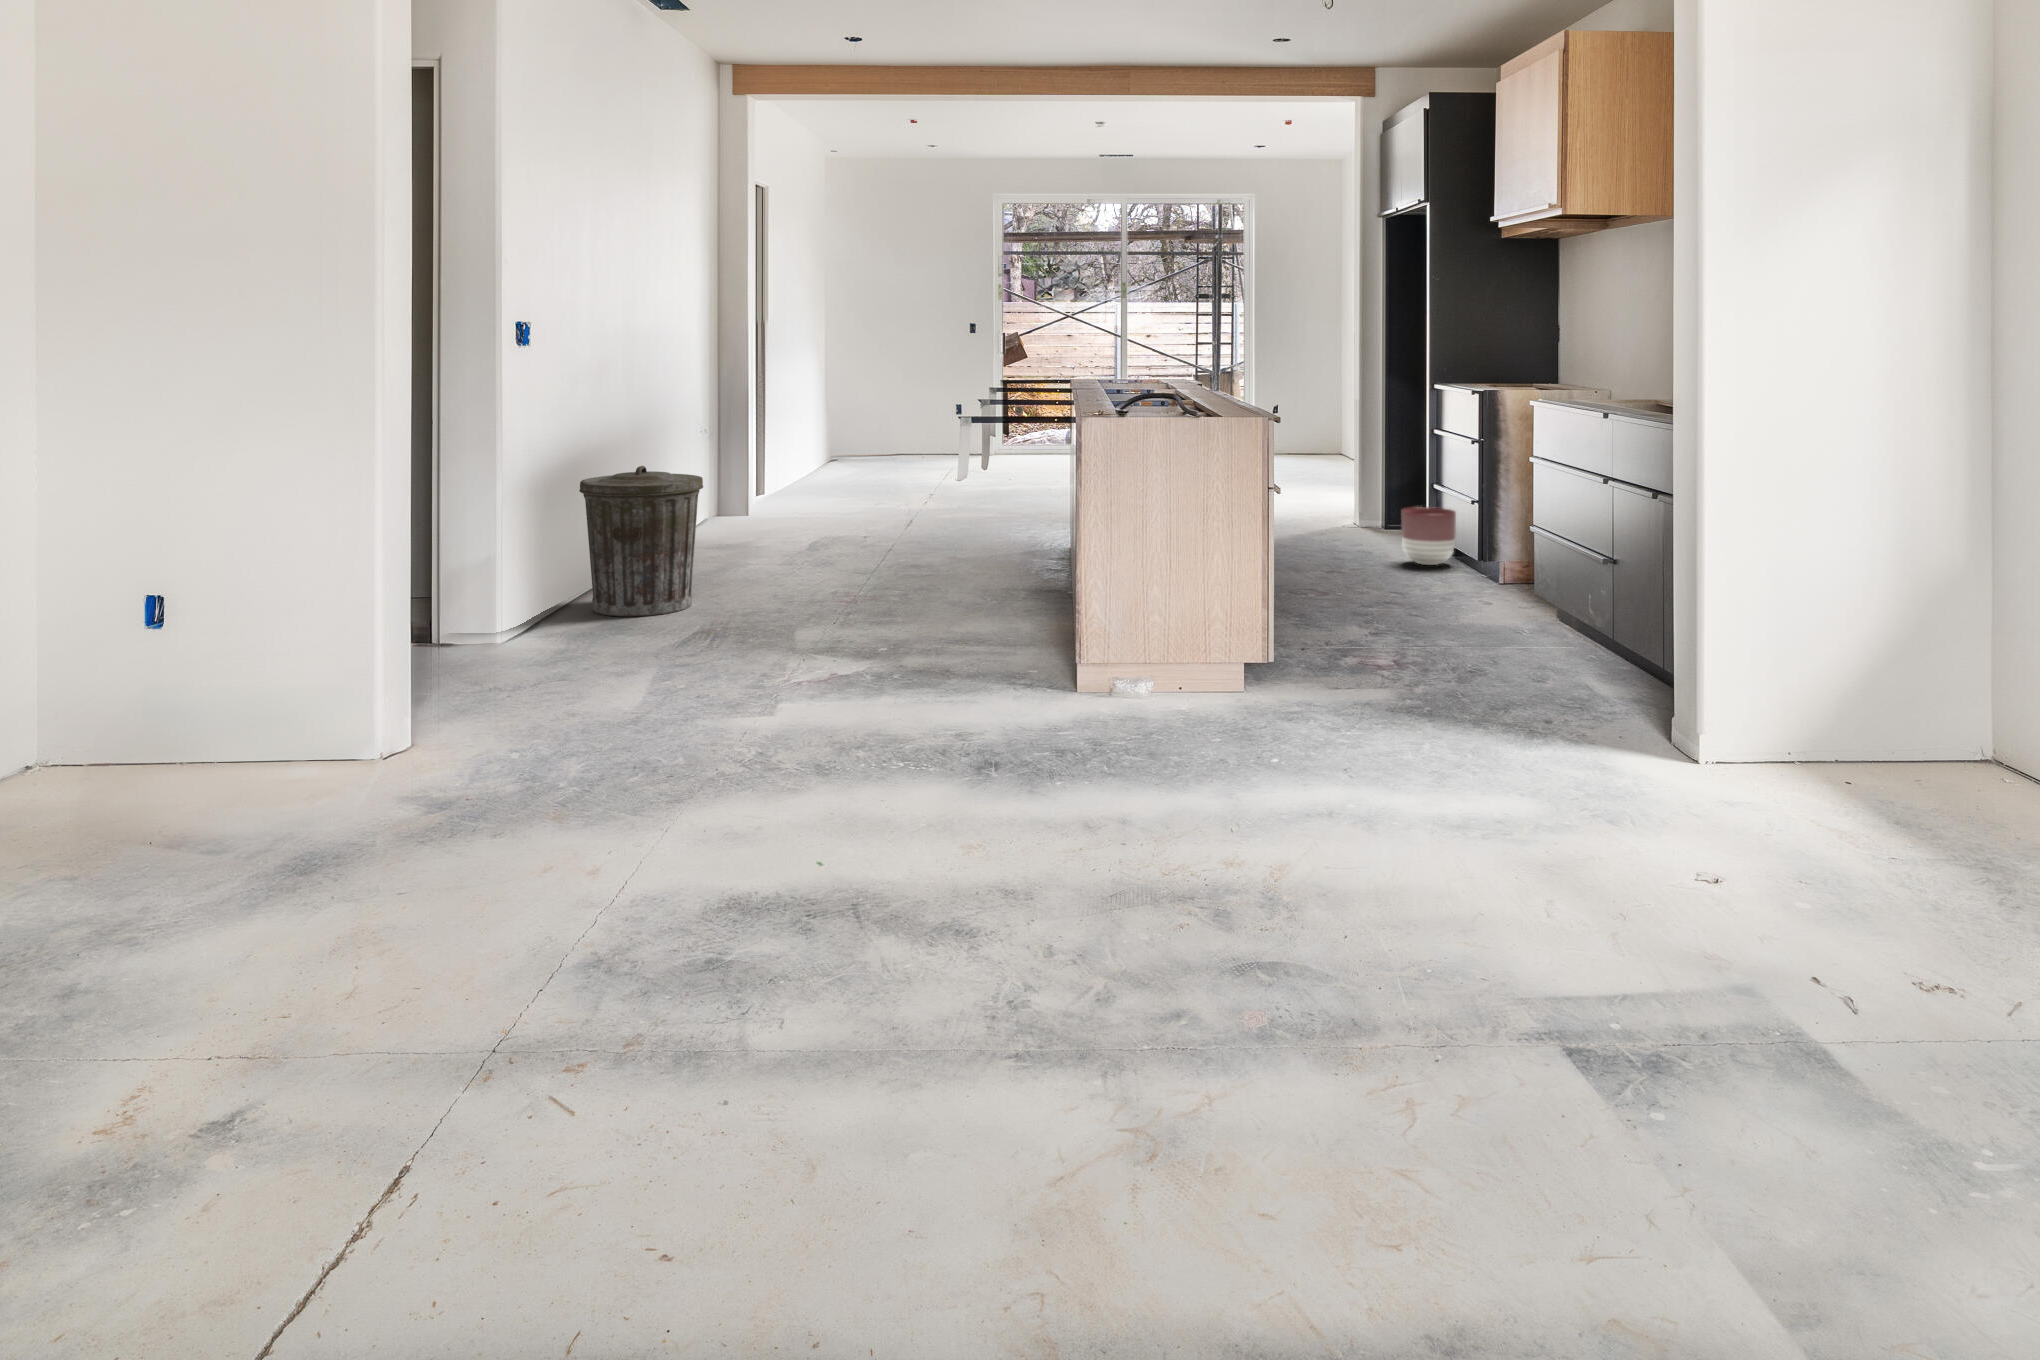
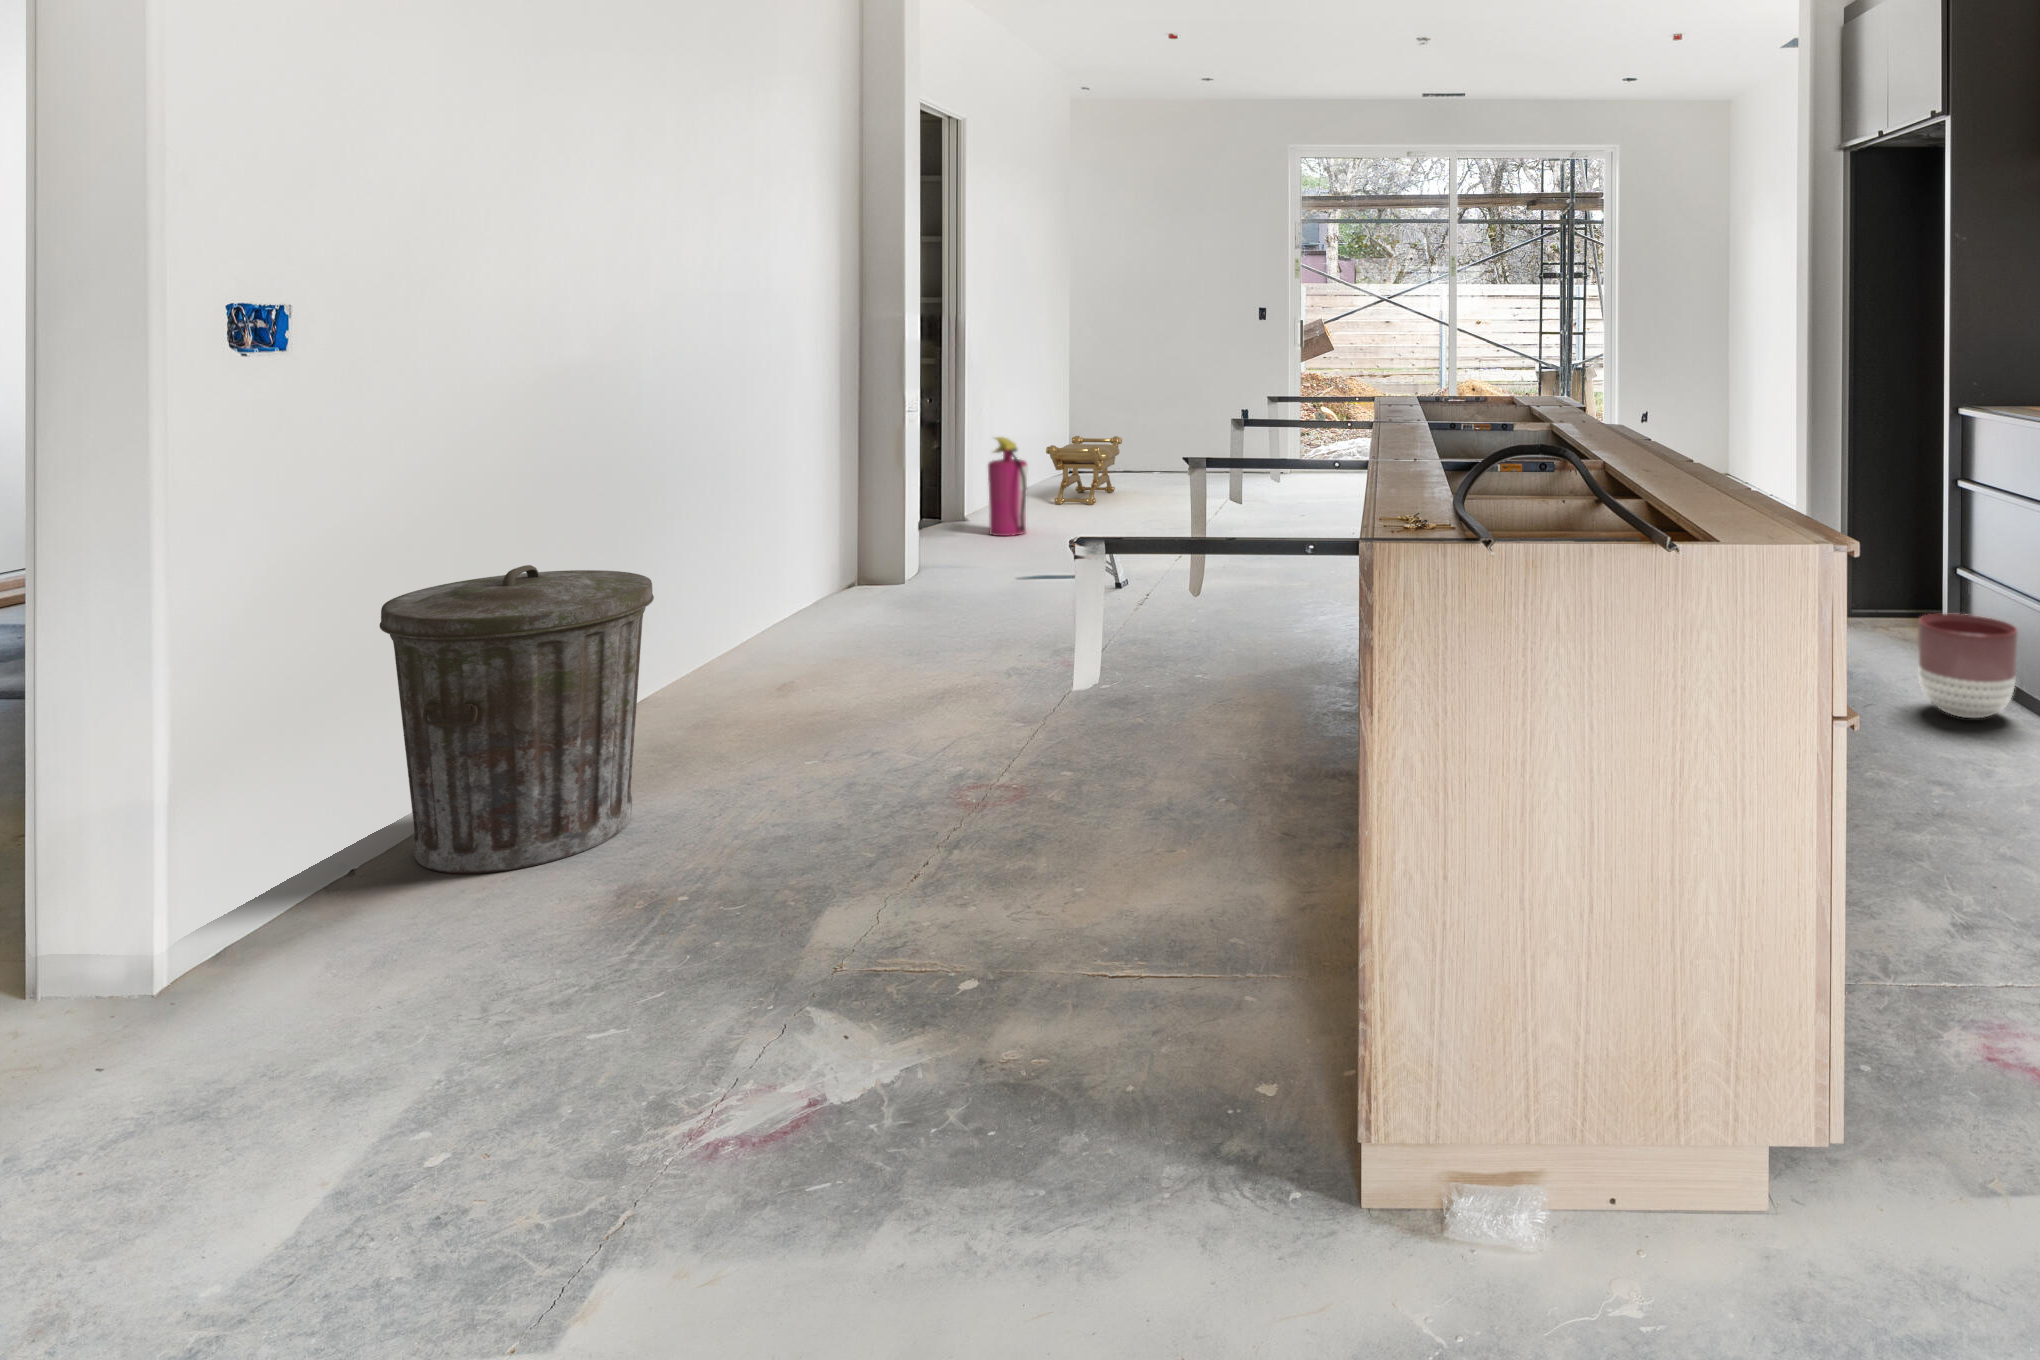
fire extinguisher: none [779,424,809,497] -> present [988,437,1028,536]
stool: none [810,428,864,479] -> present [1046,436,1122,505]

